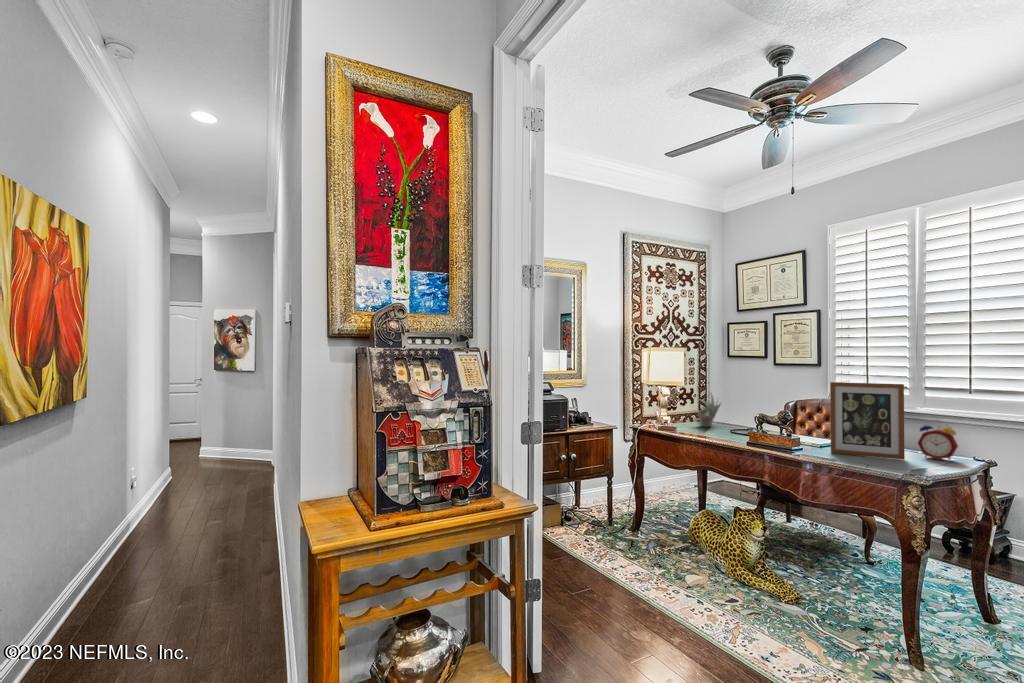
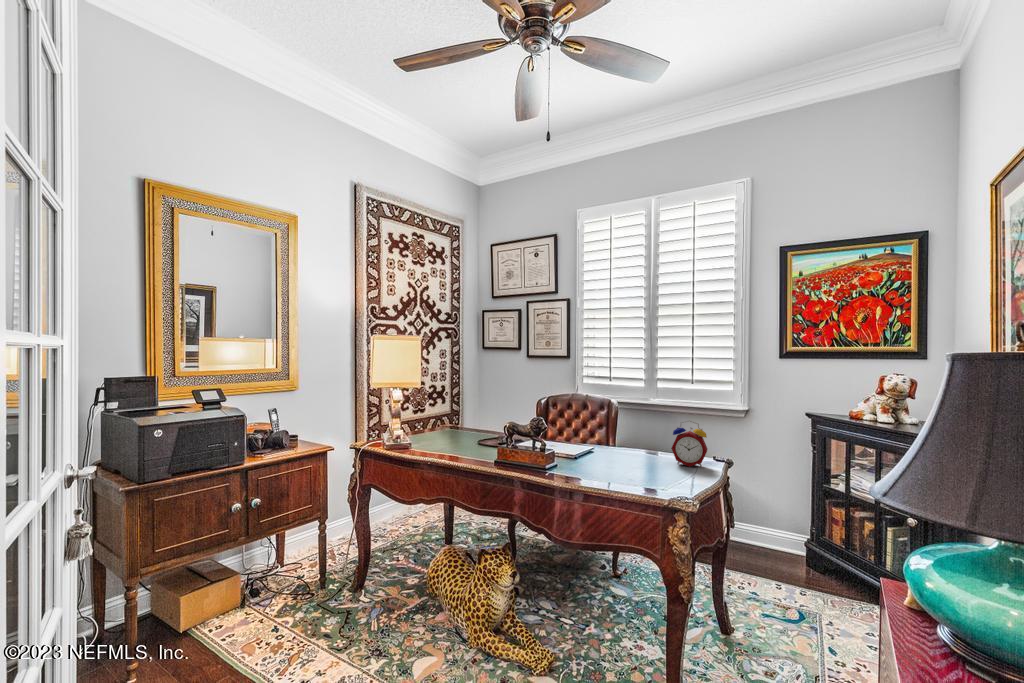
picture frame: present [830,382,905,460] -> none [588,381,662,471]
succulent plant: present [698,394,721,427] -> none [439,395,468,439]

